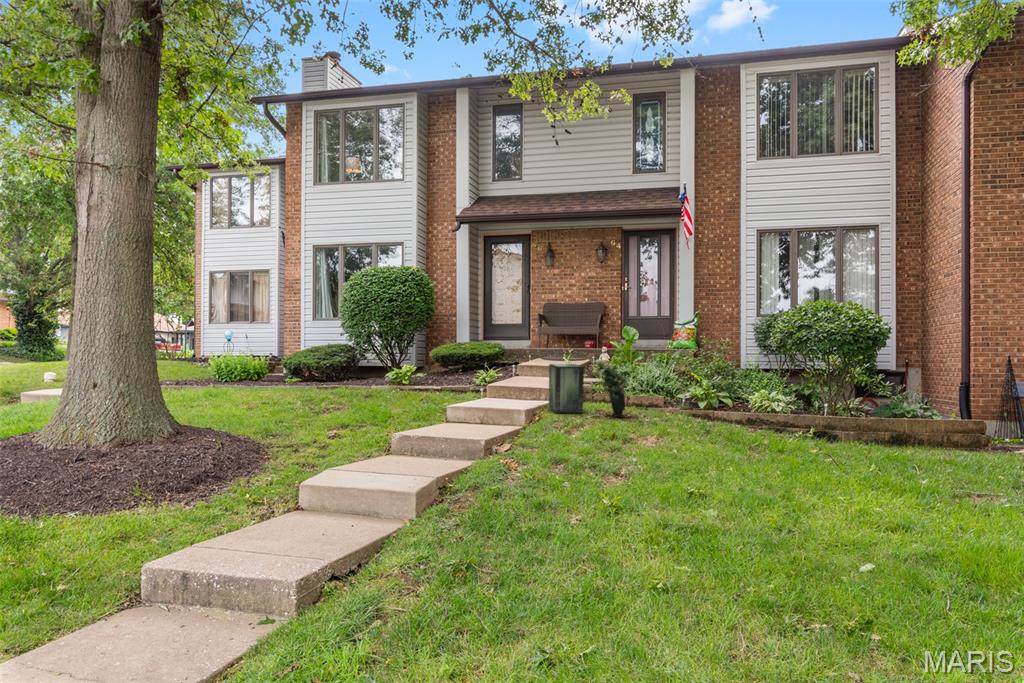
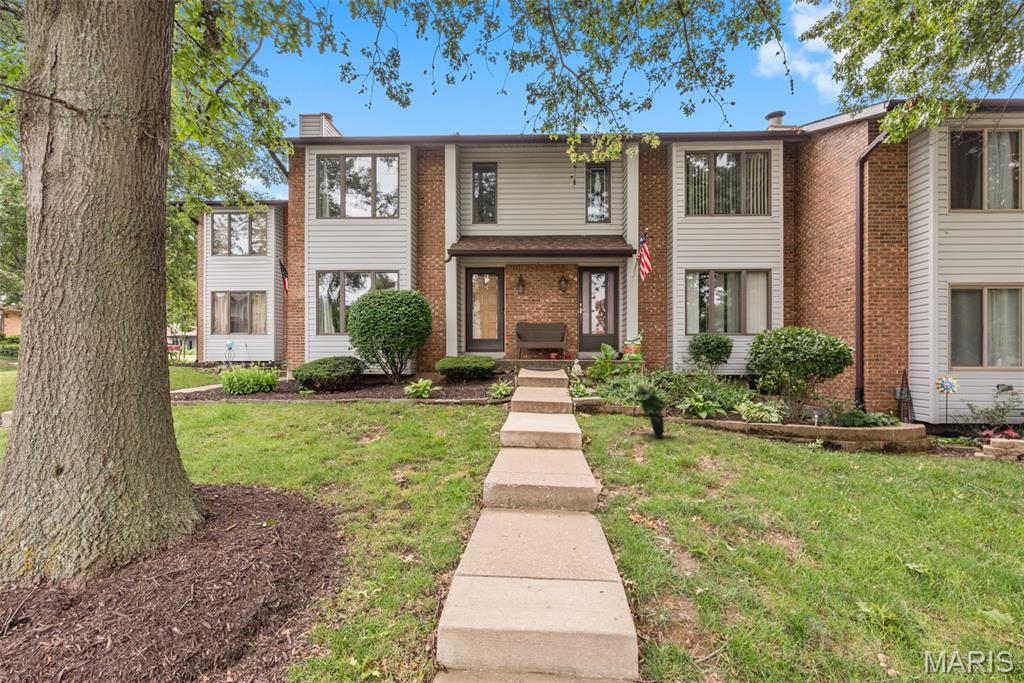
storage box: present [549,364,584,413] -> none [587,387,625,436]

